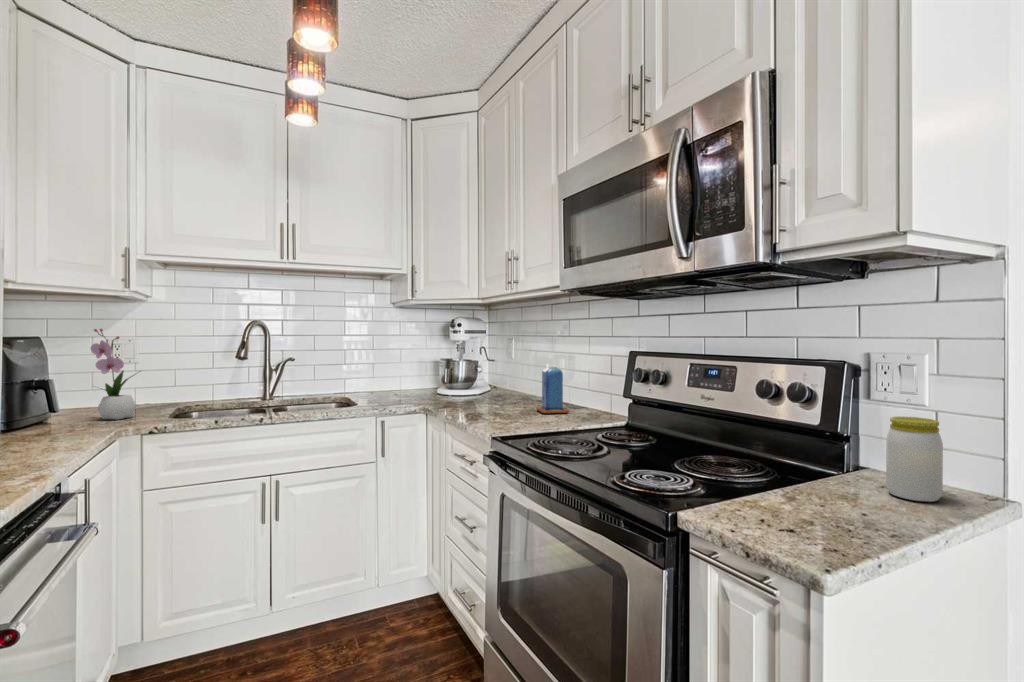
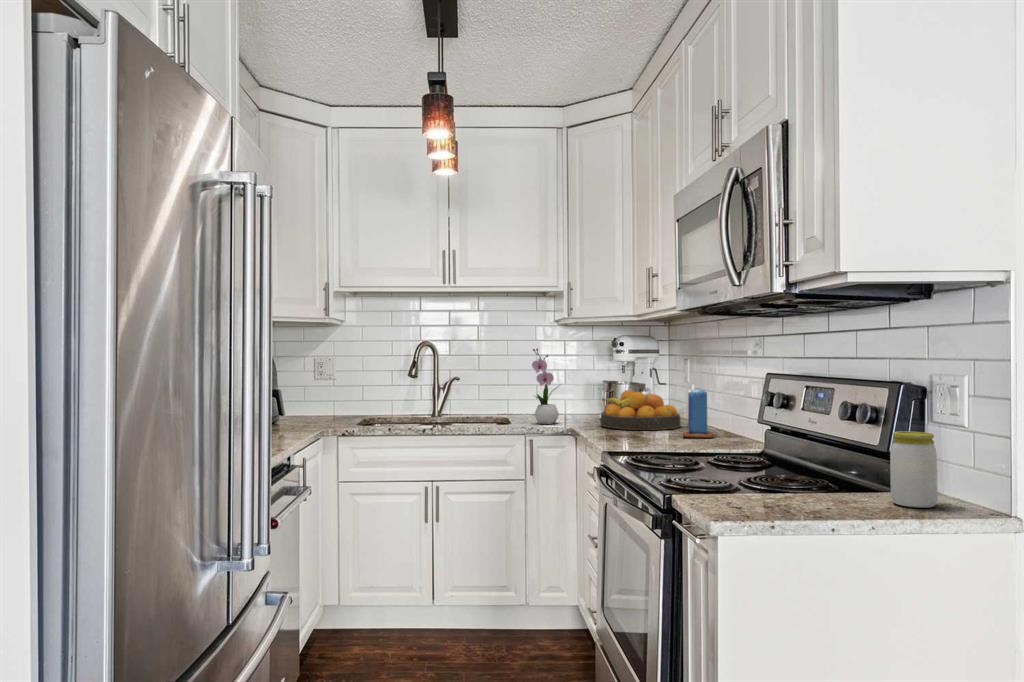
flower arrangement: present [90,329,141,419] -> present [532,349,559,424]
fruit bowl: none [447,369,521,407] -> present [600,390,681,430]

